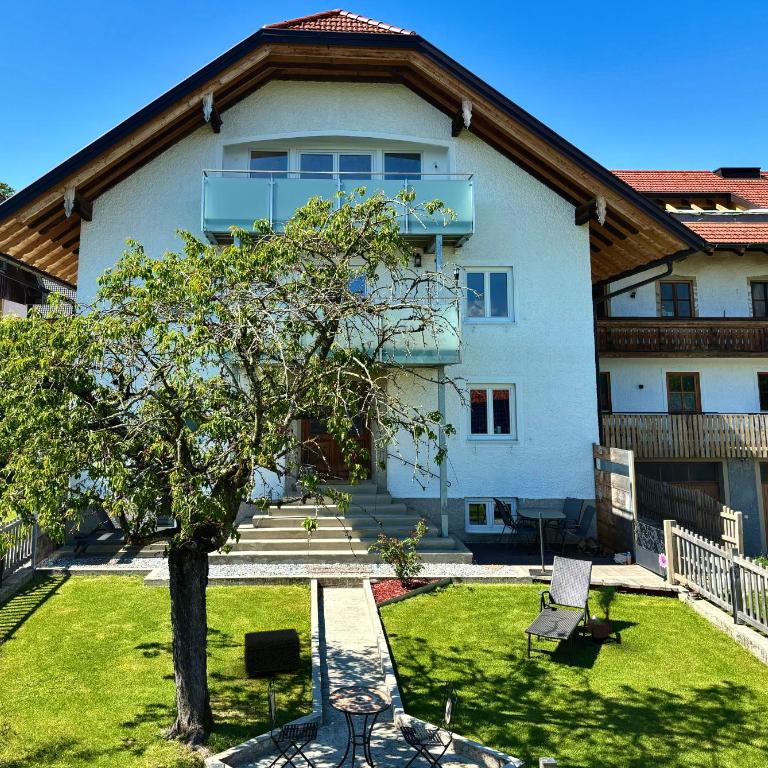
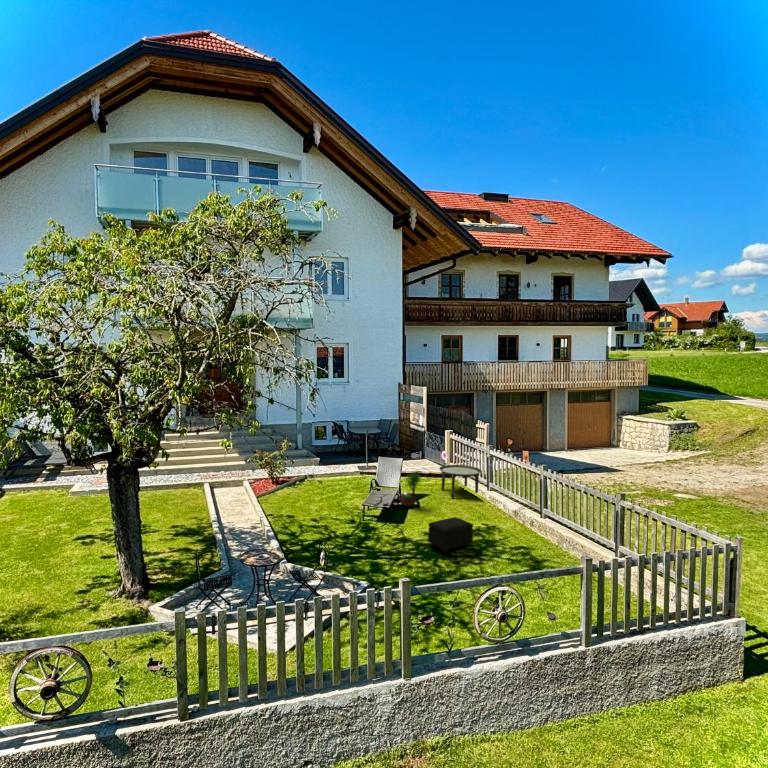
round table: none [652,575,726,631] -> present [439,465,481,498]
footstool: present [244,629,300,677] -> present [428,517,473,552]

